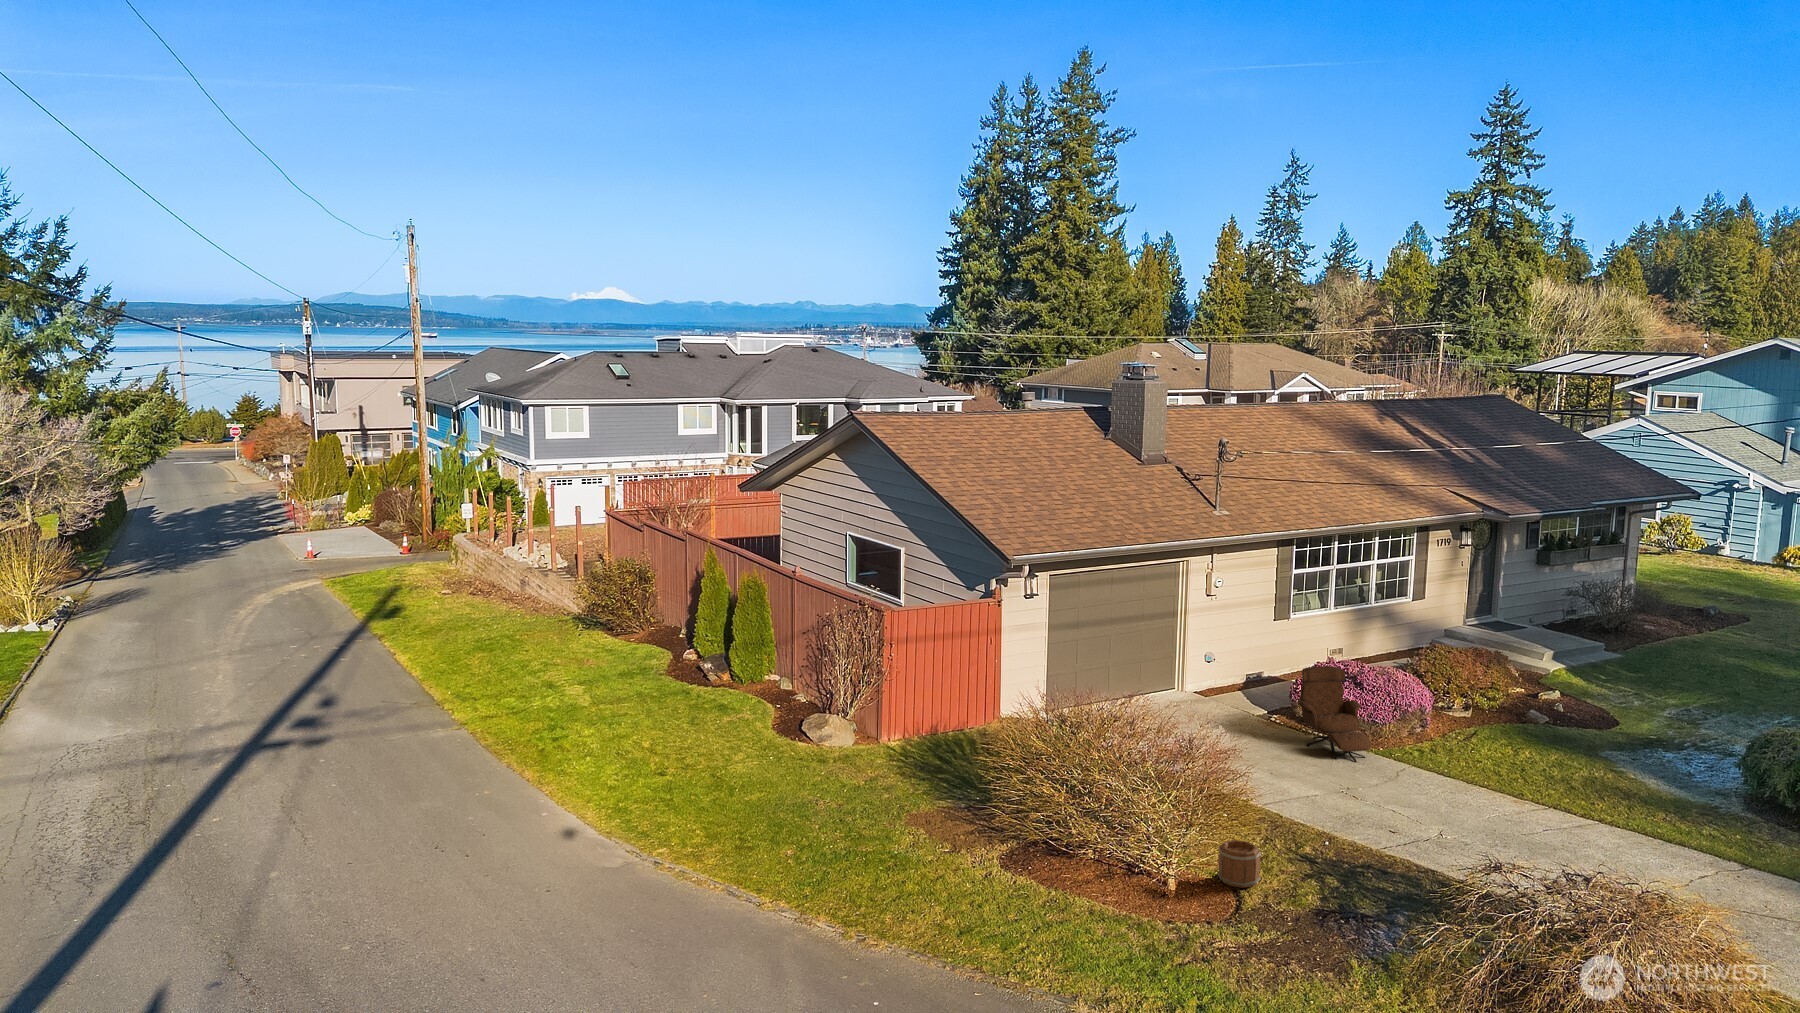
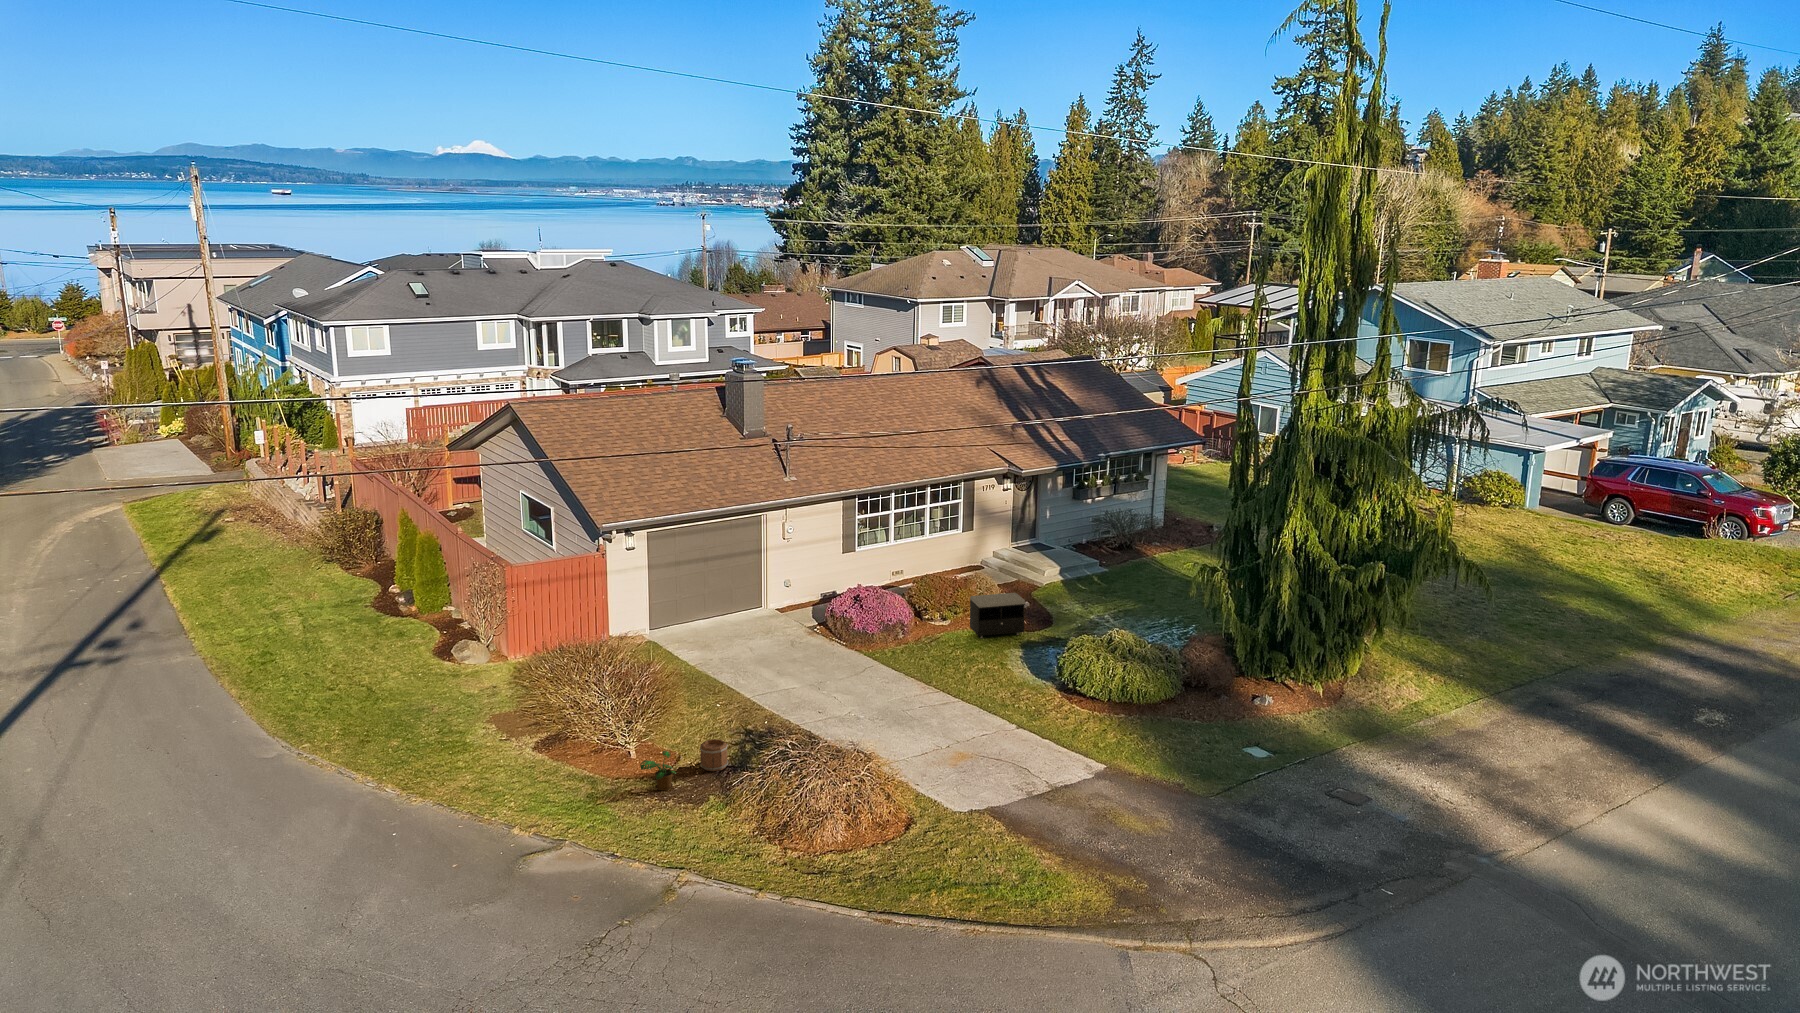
lounge chair: present [1298,666,1371,762] -> none [845,598,889,671]
storage bench: none [1441,668,1526,727] -> present [970,593,1025,638]
potted plant: none [1161,853,1206,913] -> present [640,751,676,791]

